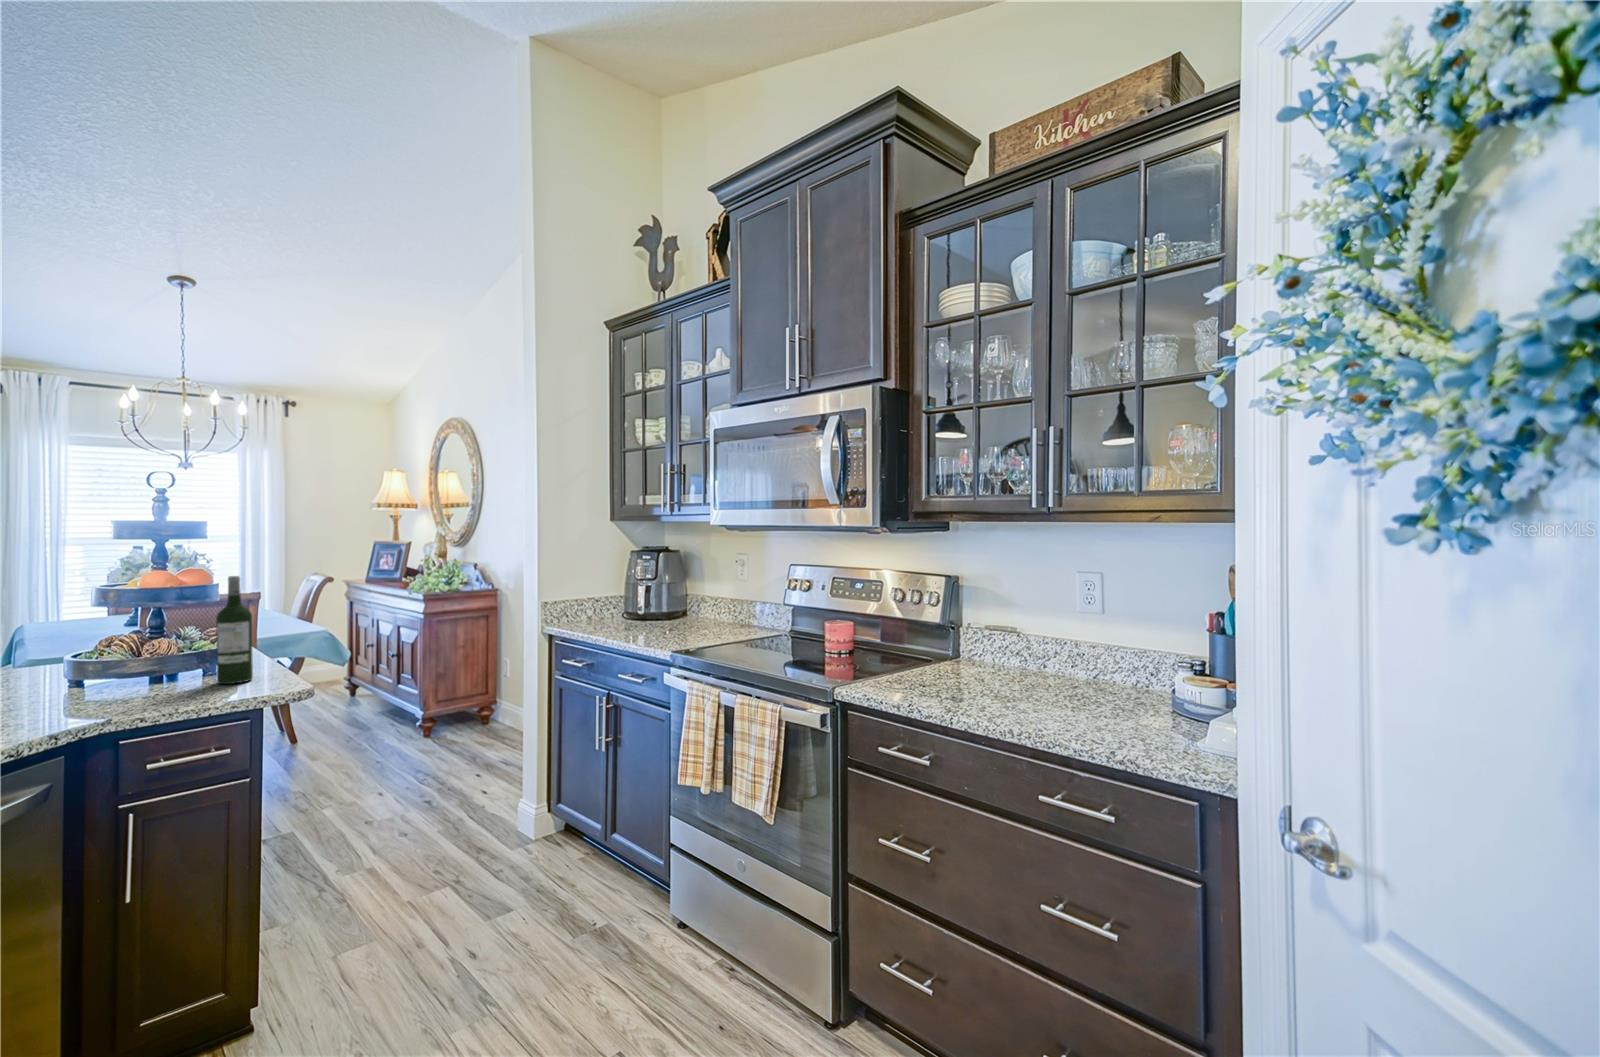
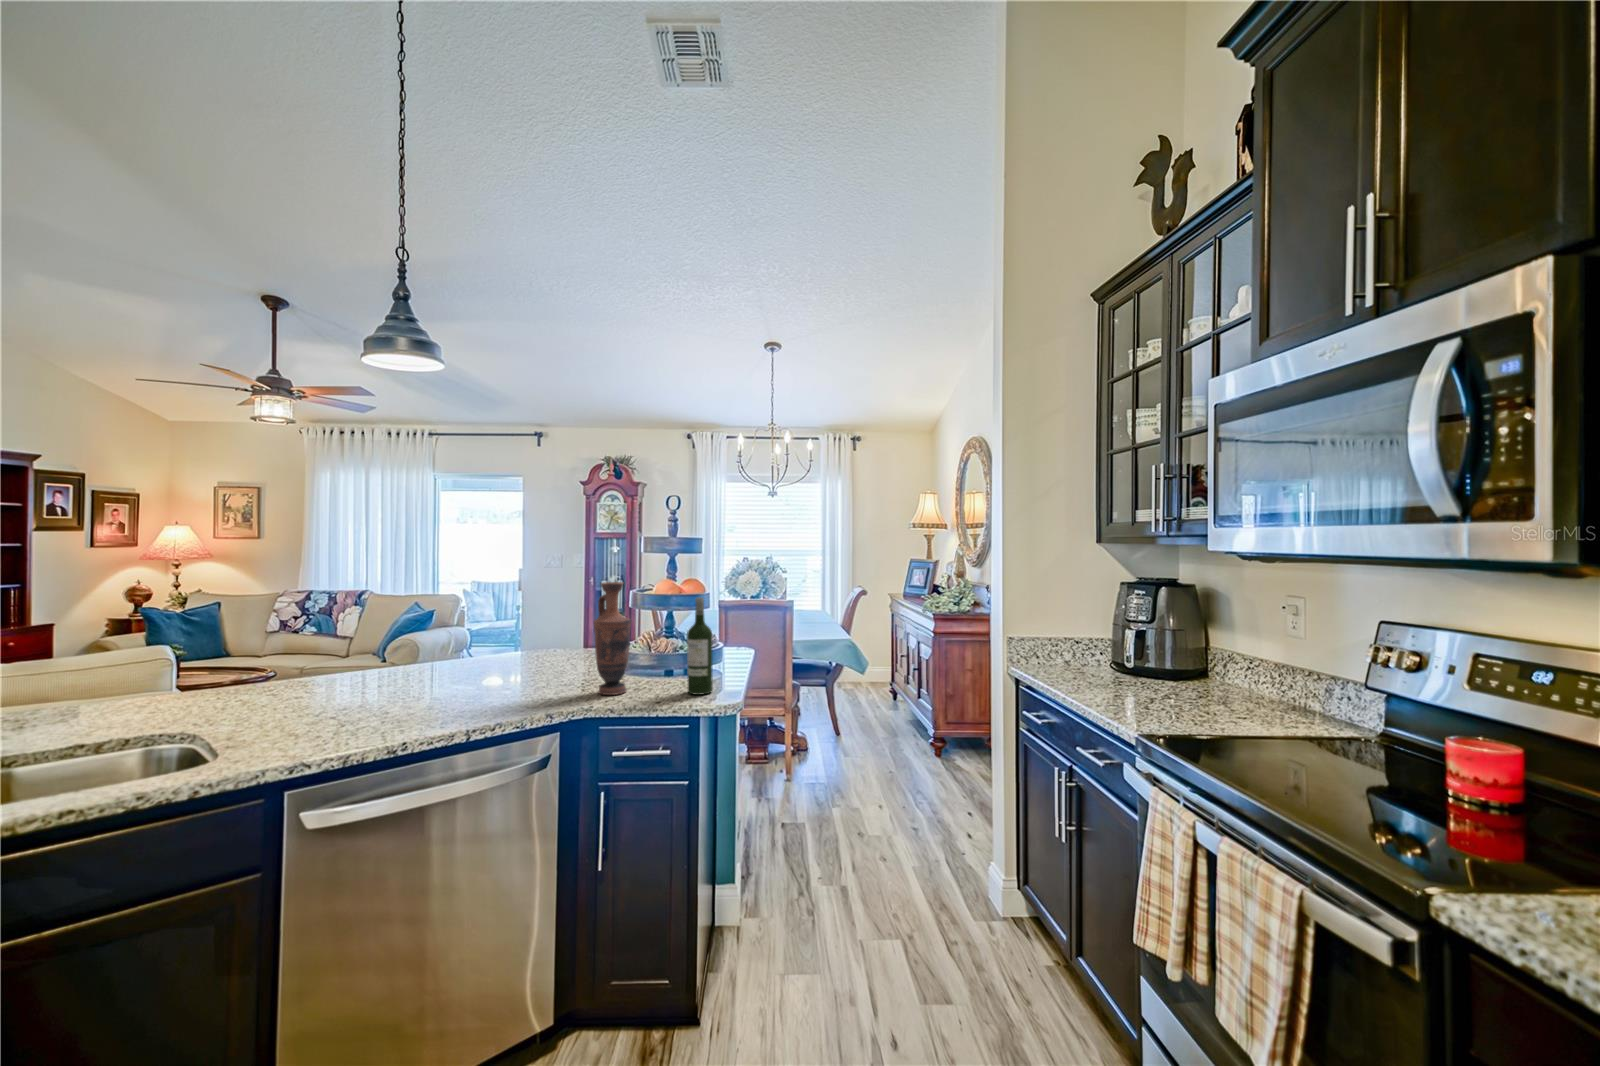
vase: none [62,562,127,702] -> present [594,582,631,695]

